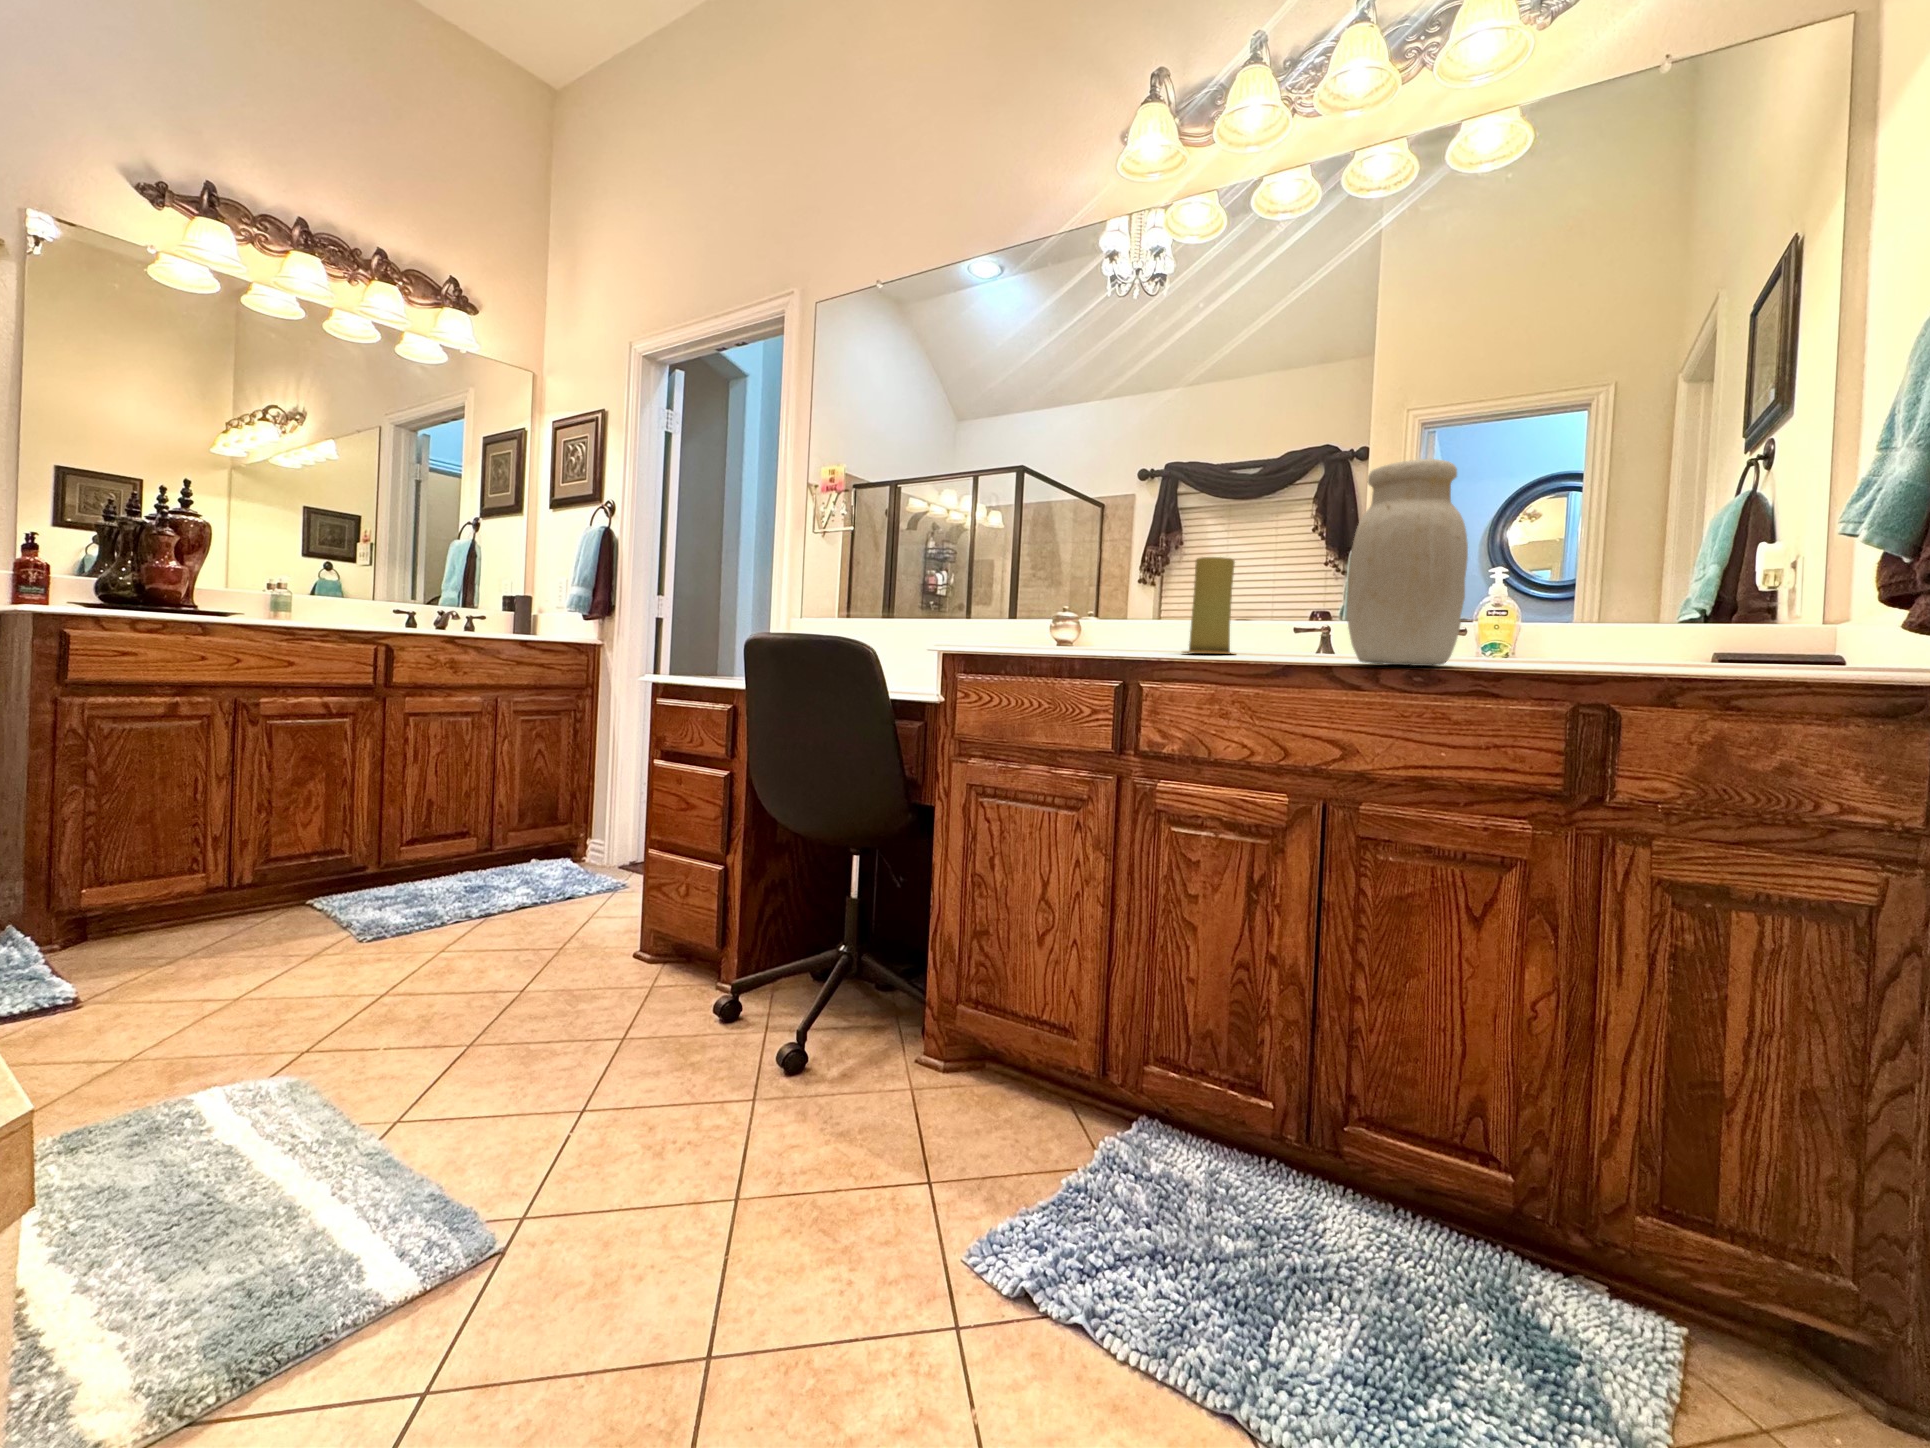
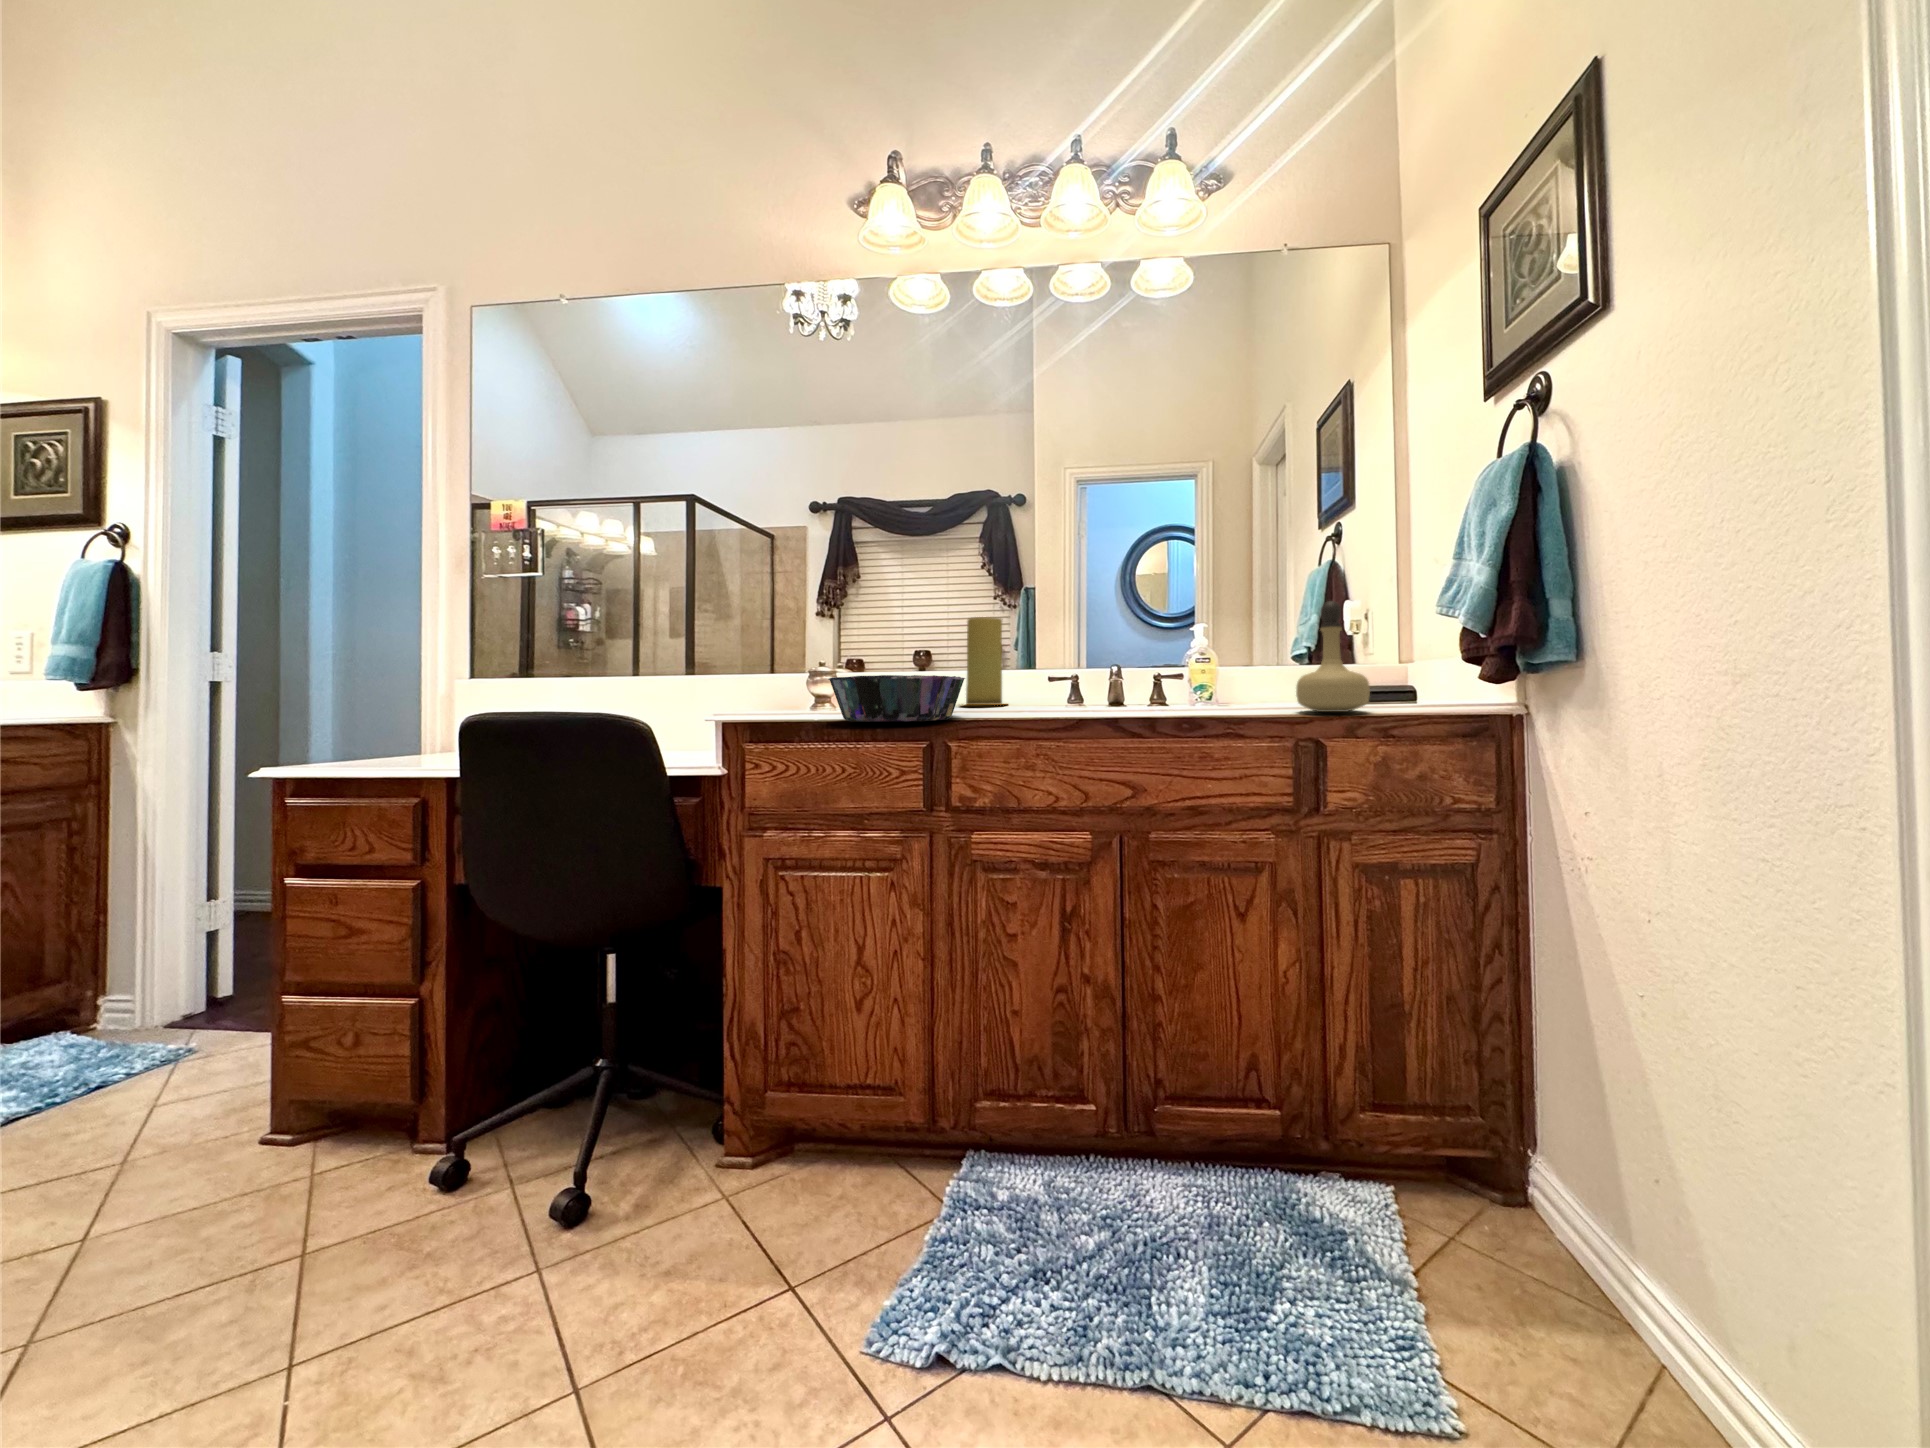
jar: present [1347,459,1468,666] -> none [1131,550,1219,716]
perfume bottle: none [1579,517,1698,671] -> present [1296,601,1370,712]
decorative bowl: none [1022,608,1165,661] -> present [828,675,965,722]

